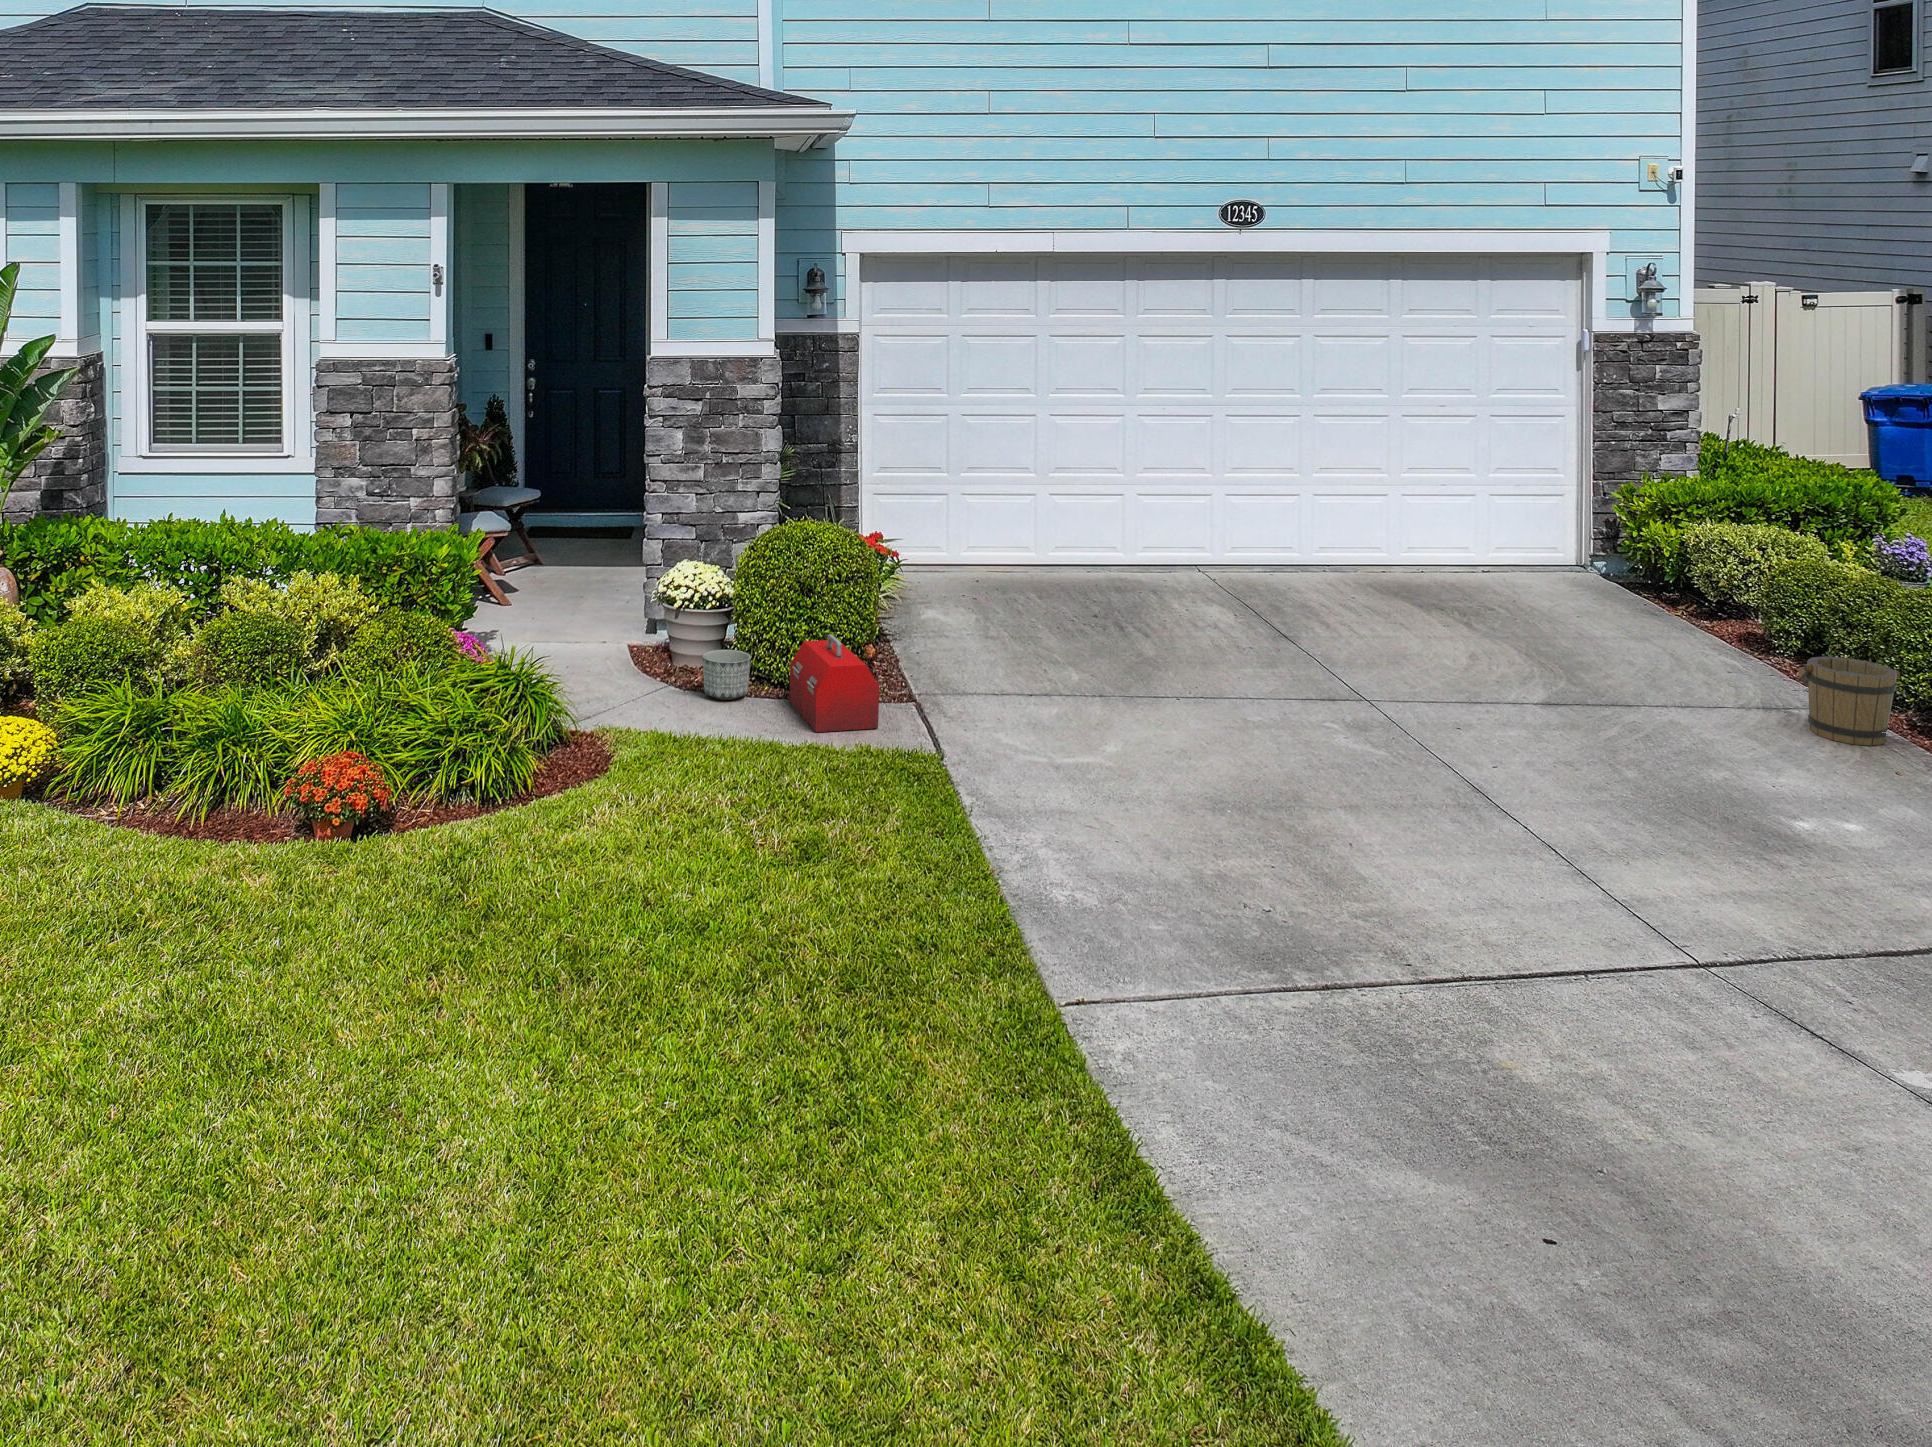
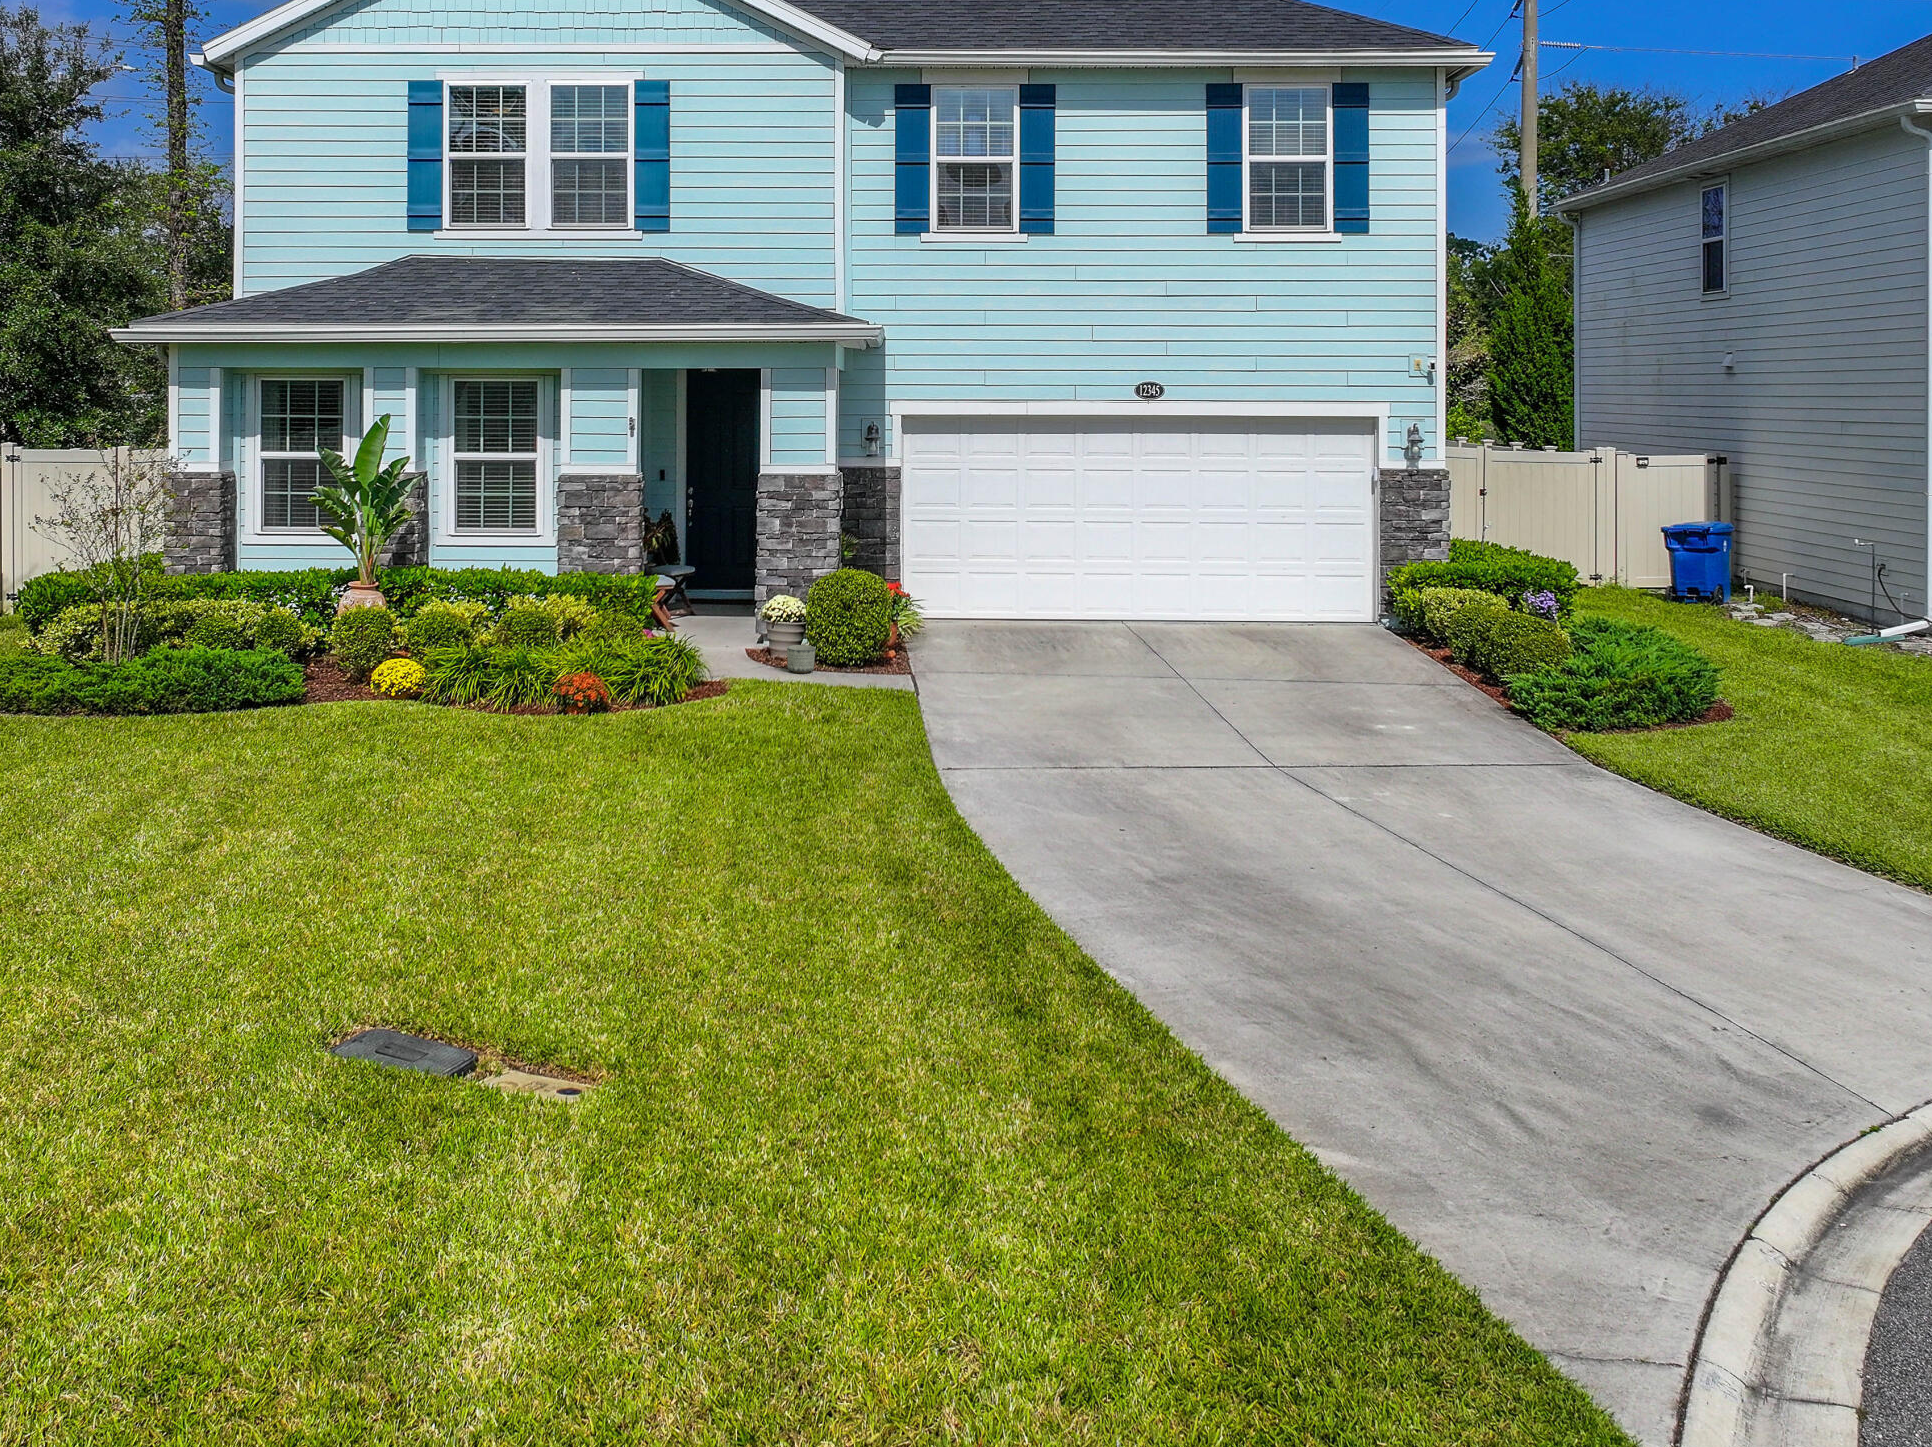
toolbox: present [789,634,879,732] -> none [838,633,888,687]
bucket: present [1799,656,1900,746] -> none [1446,656,1502,706]

